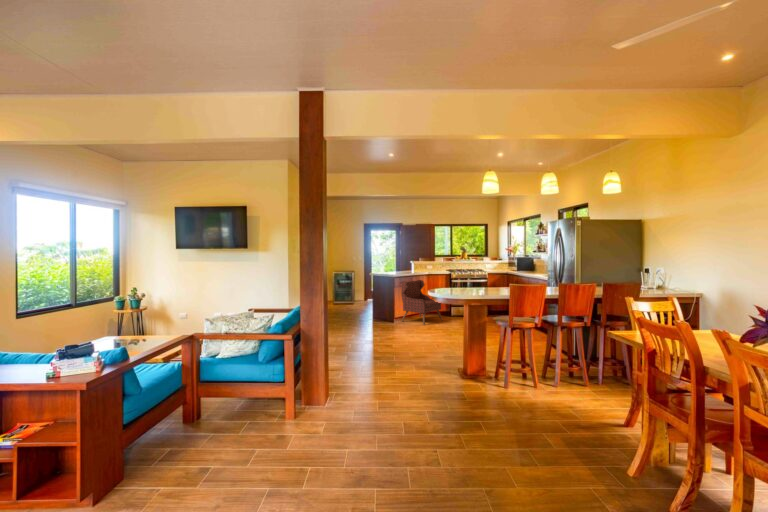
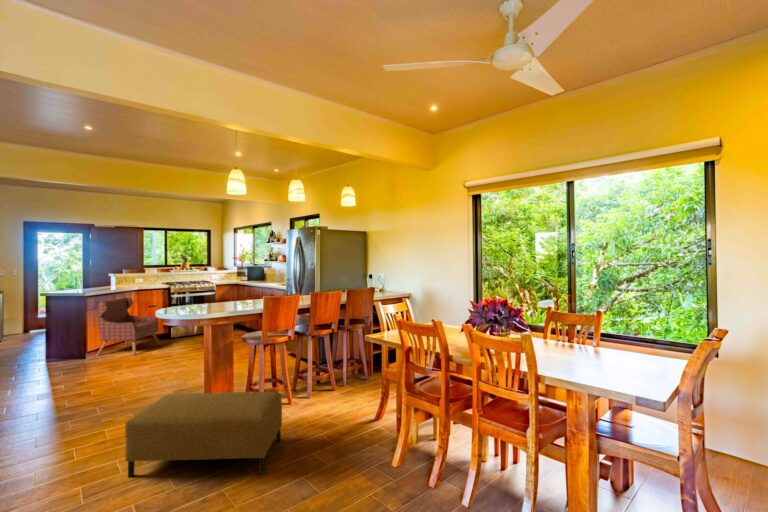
ottoman: none [403,353,518,433] -> present [125,392,282,477]

